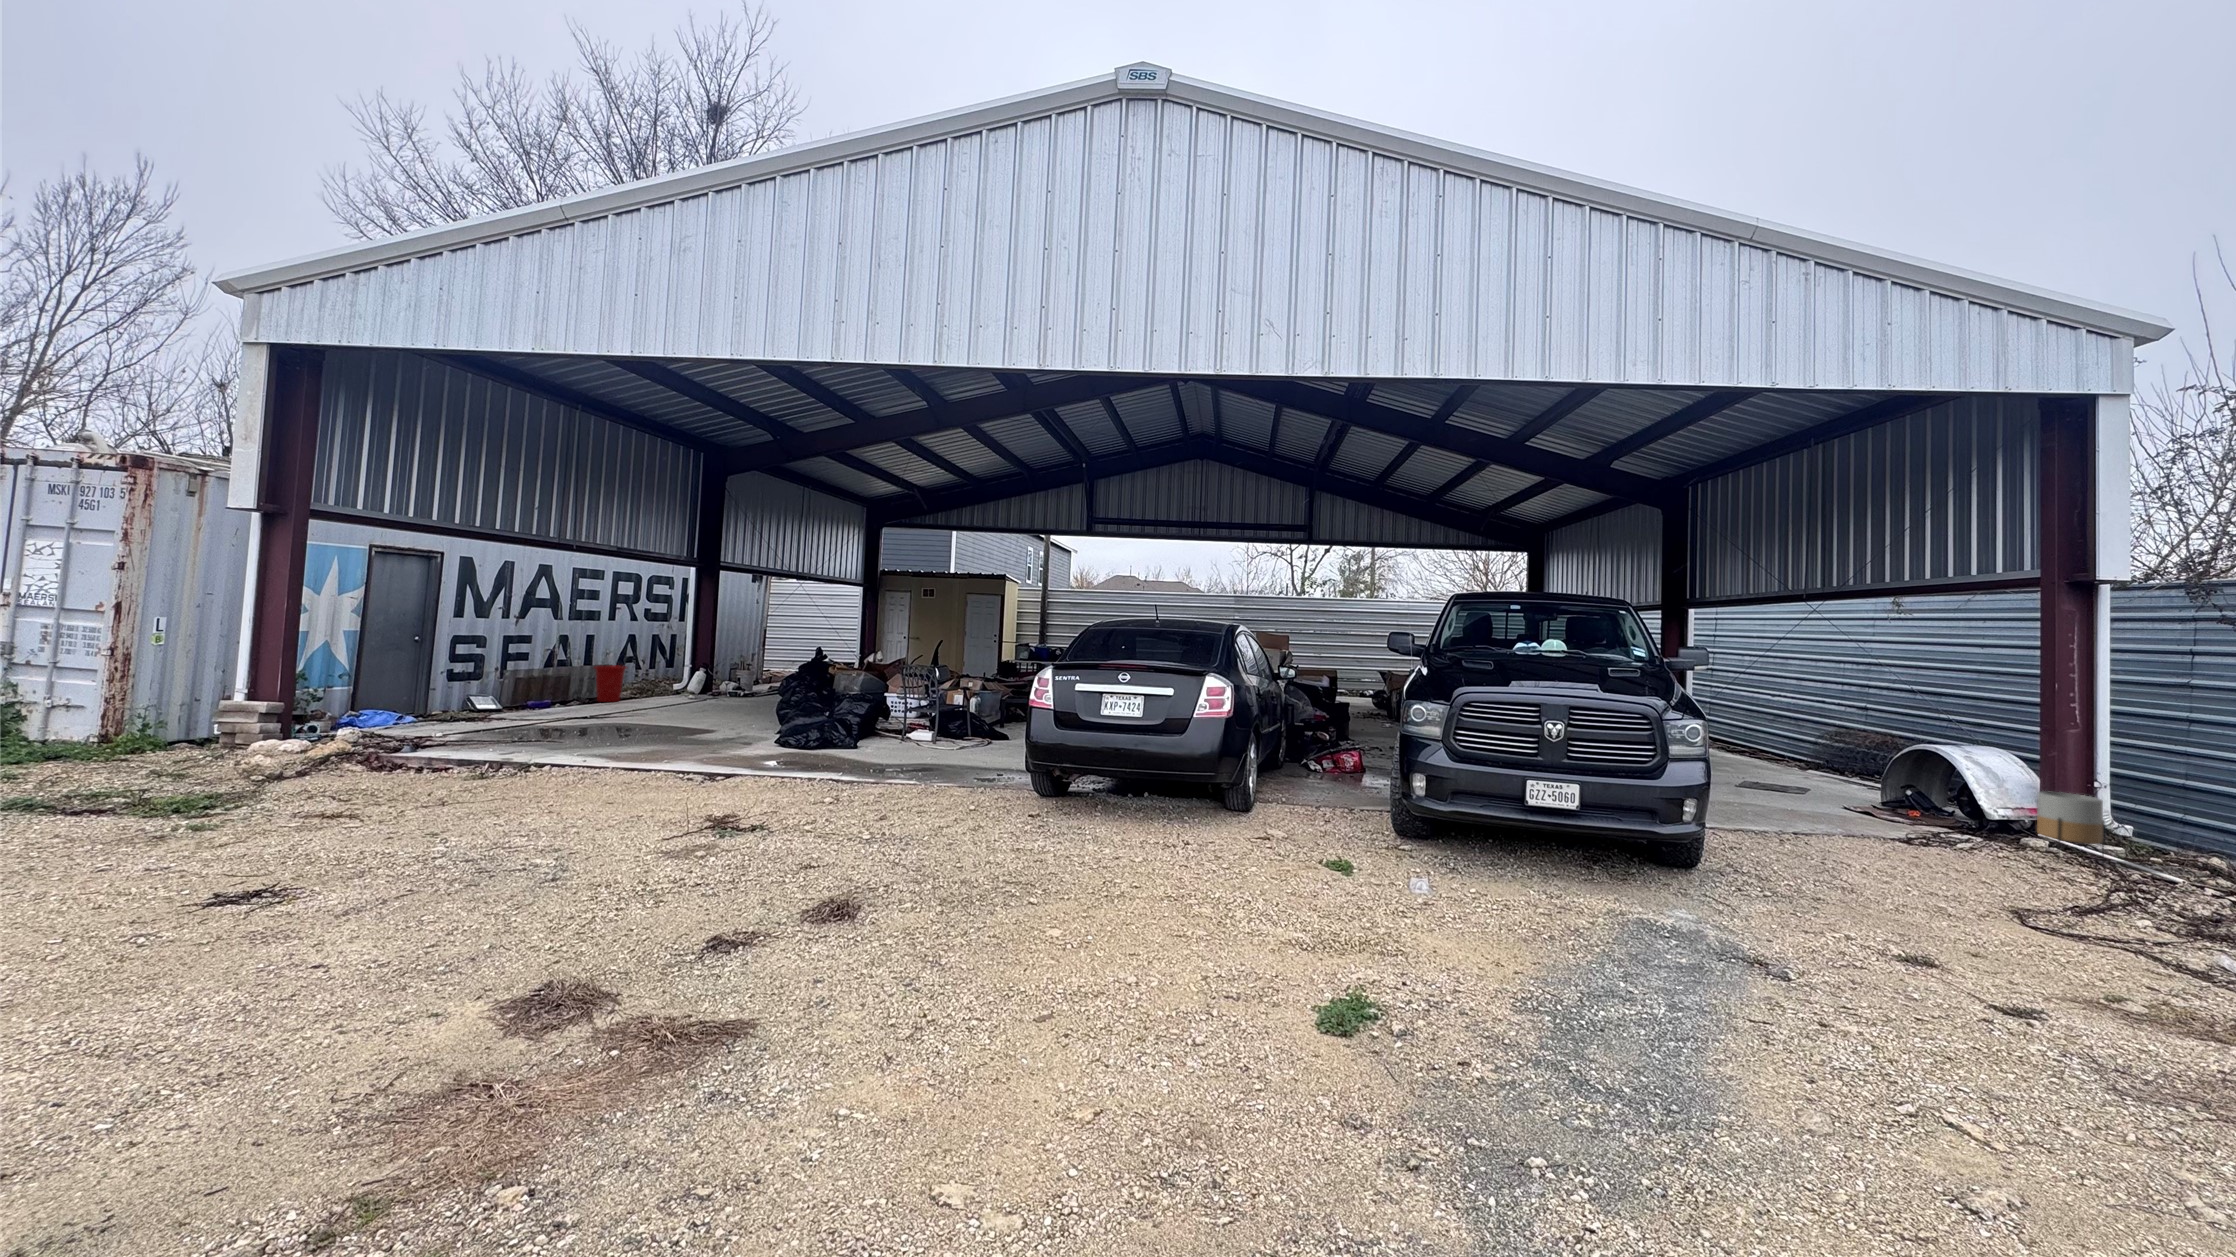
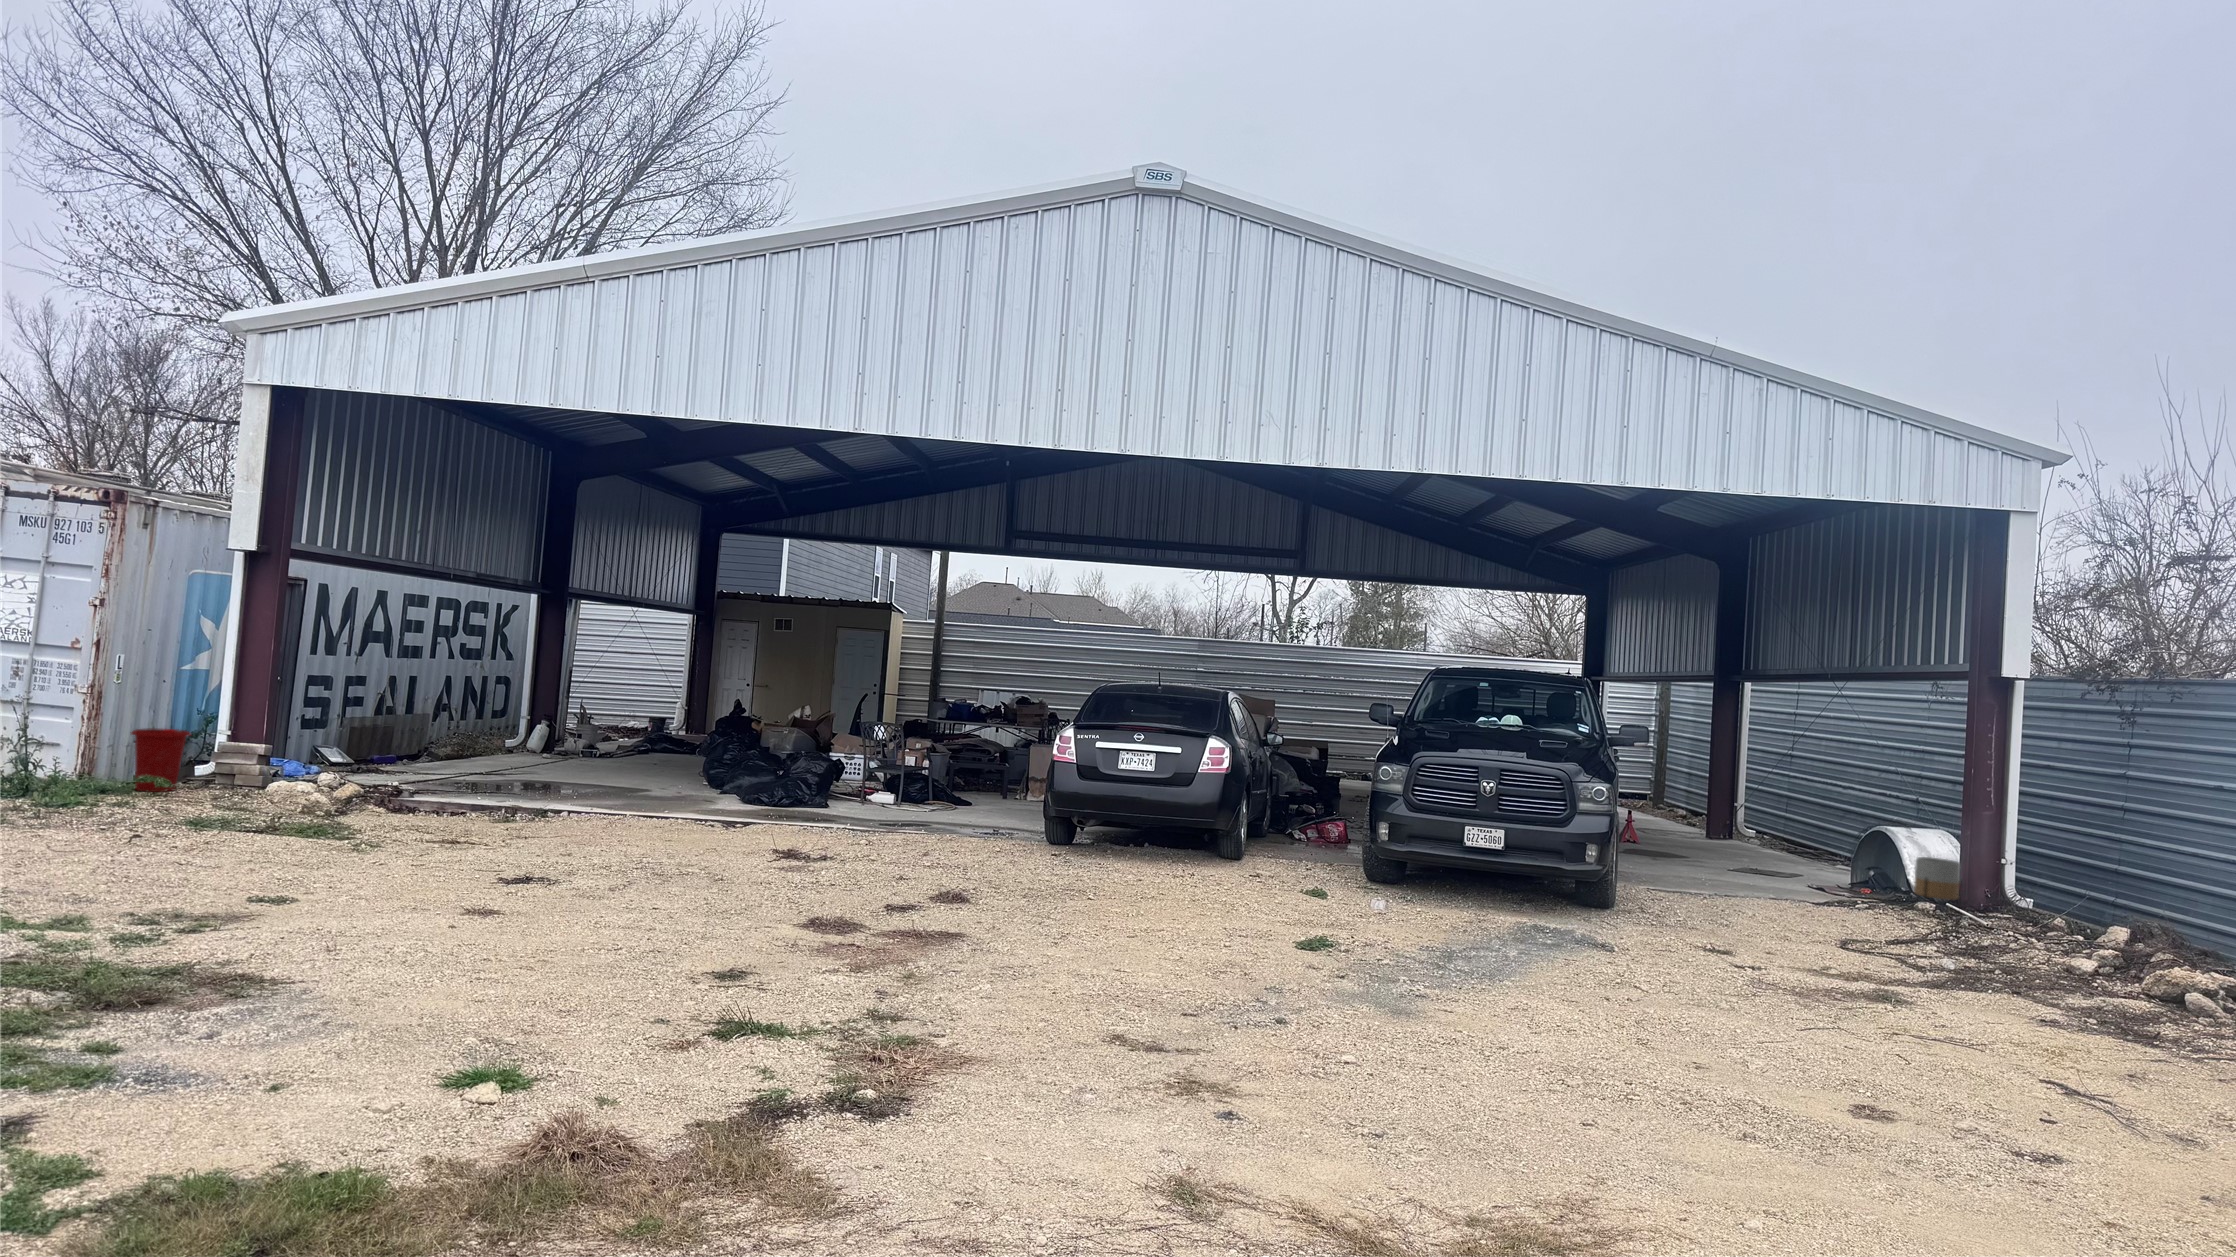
waste bin: present [594,665,628,702] -> present [131,728,191,792]

